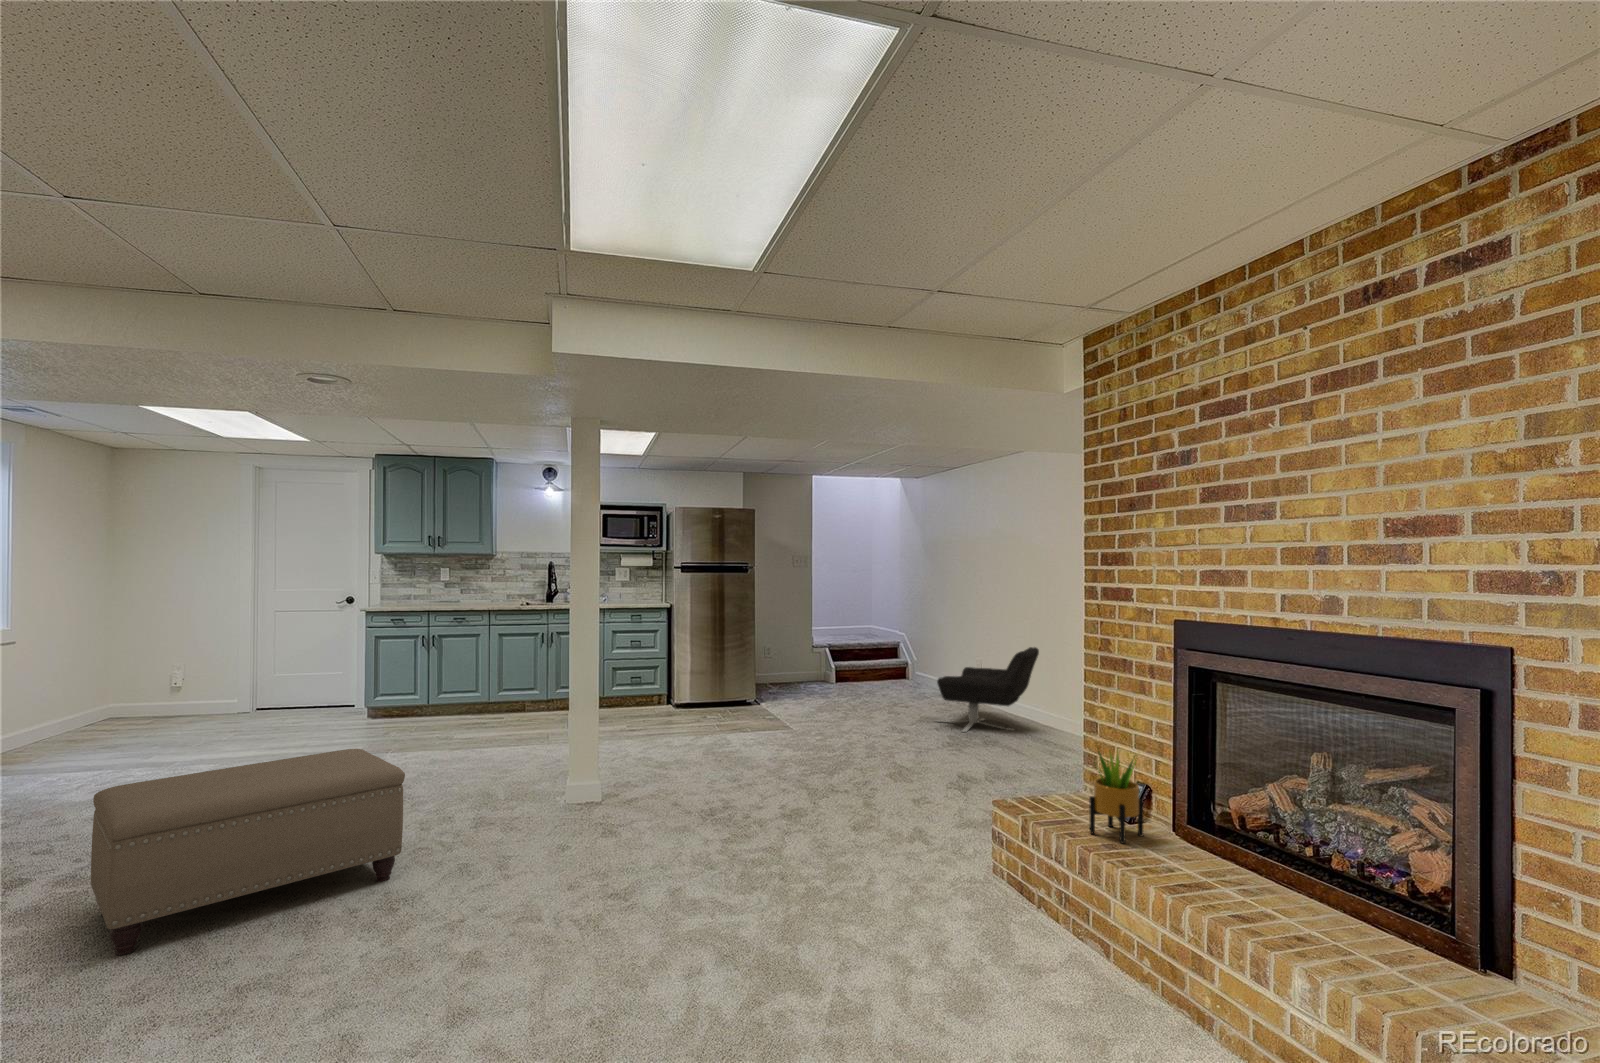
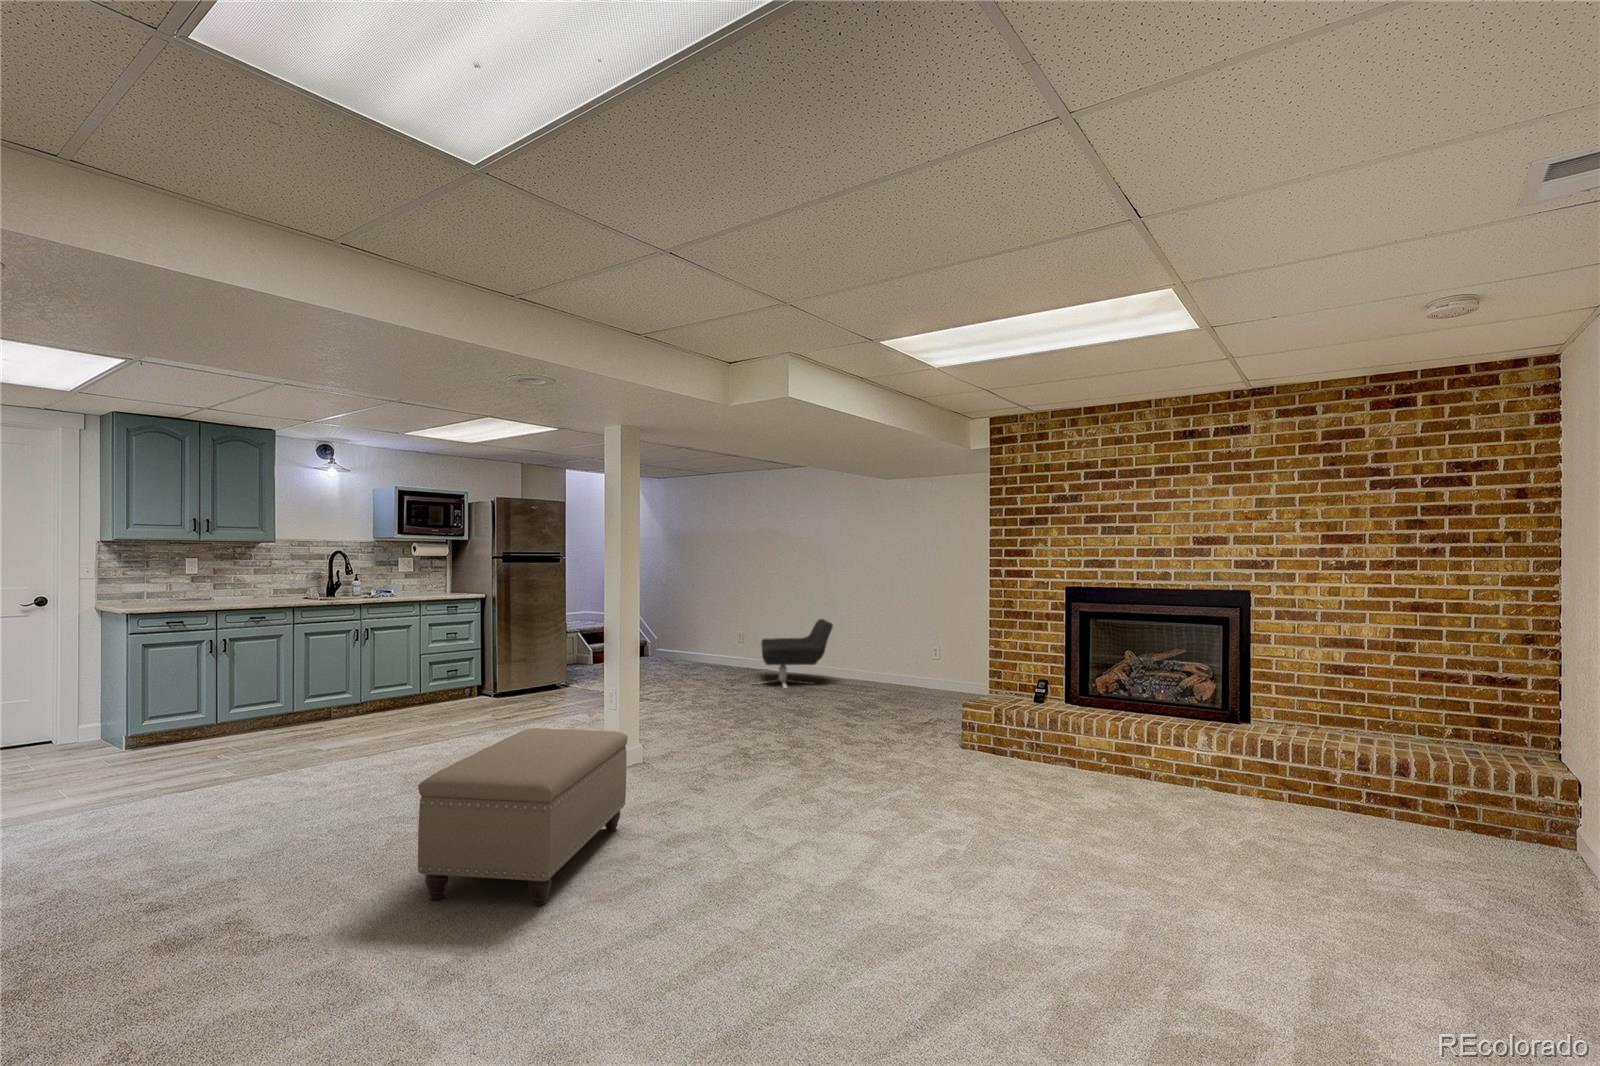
potted plant: present [1089,752,1143,843] -> none [1039,658,1067,710]

